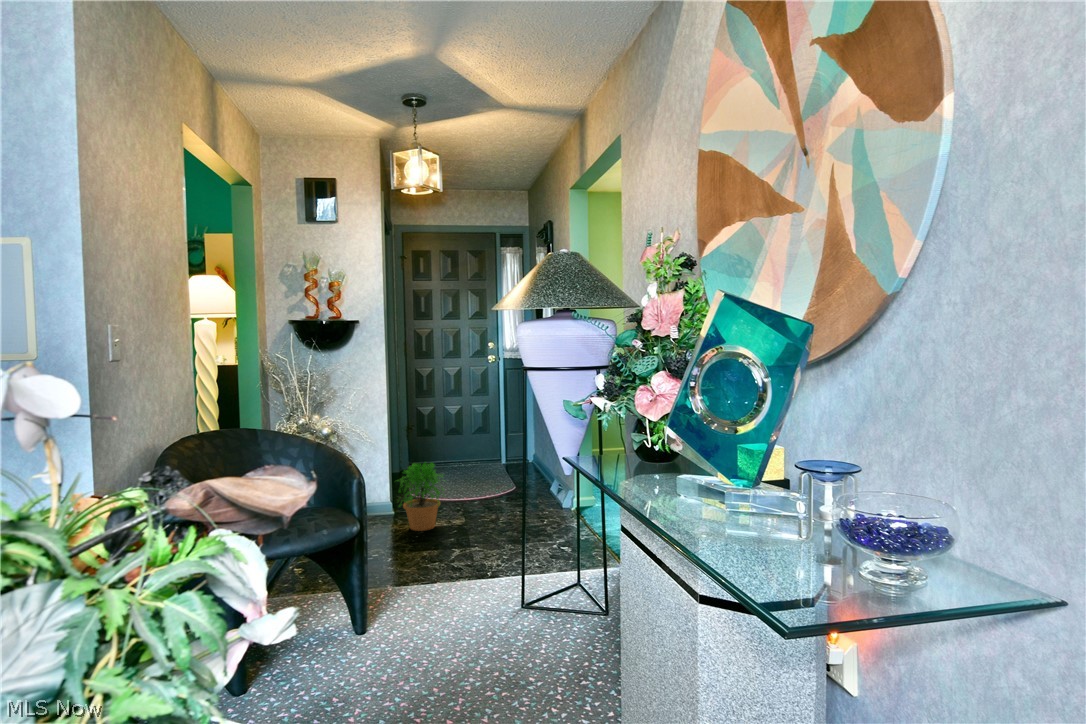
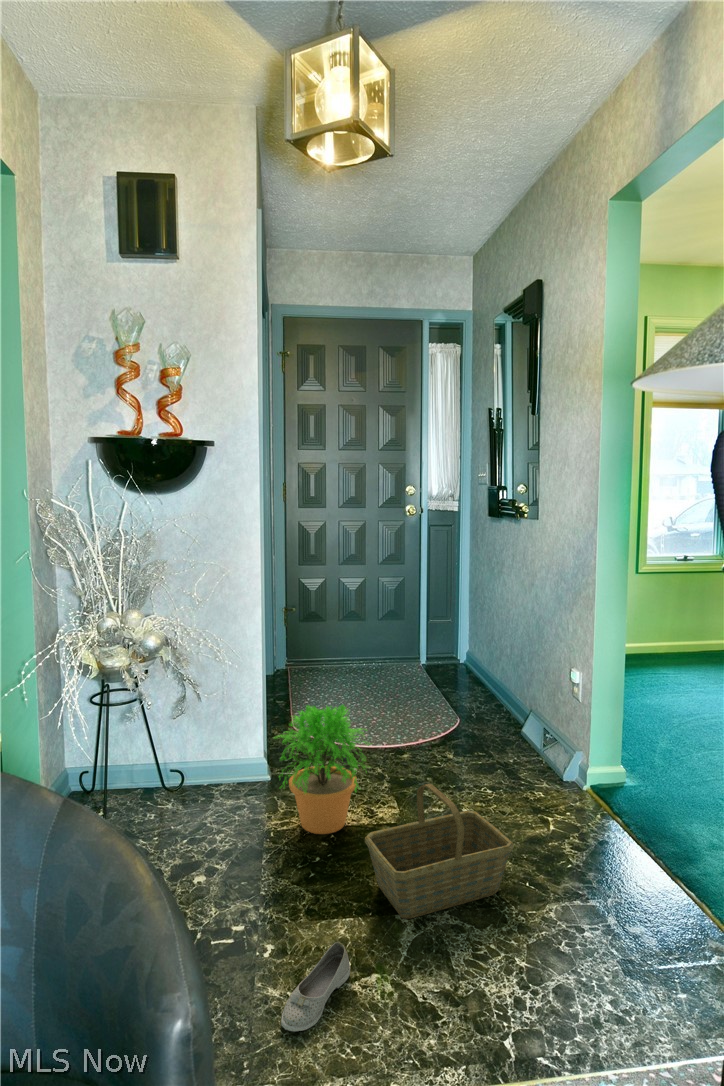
basket: none [439,493,513,552] -> present [365,784,514,919]
shoe: none [394,552,427,578] -> present [281,942,350,1031]

